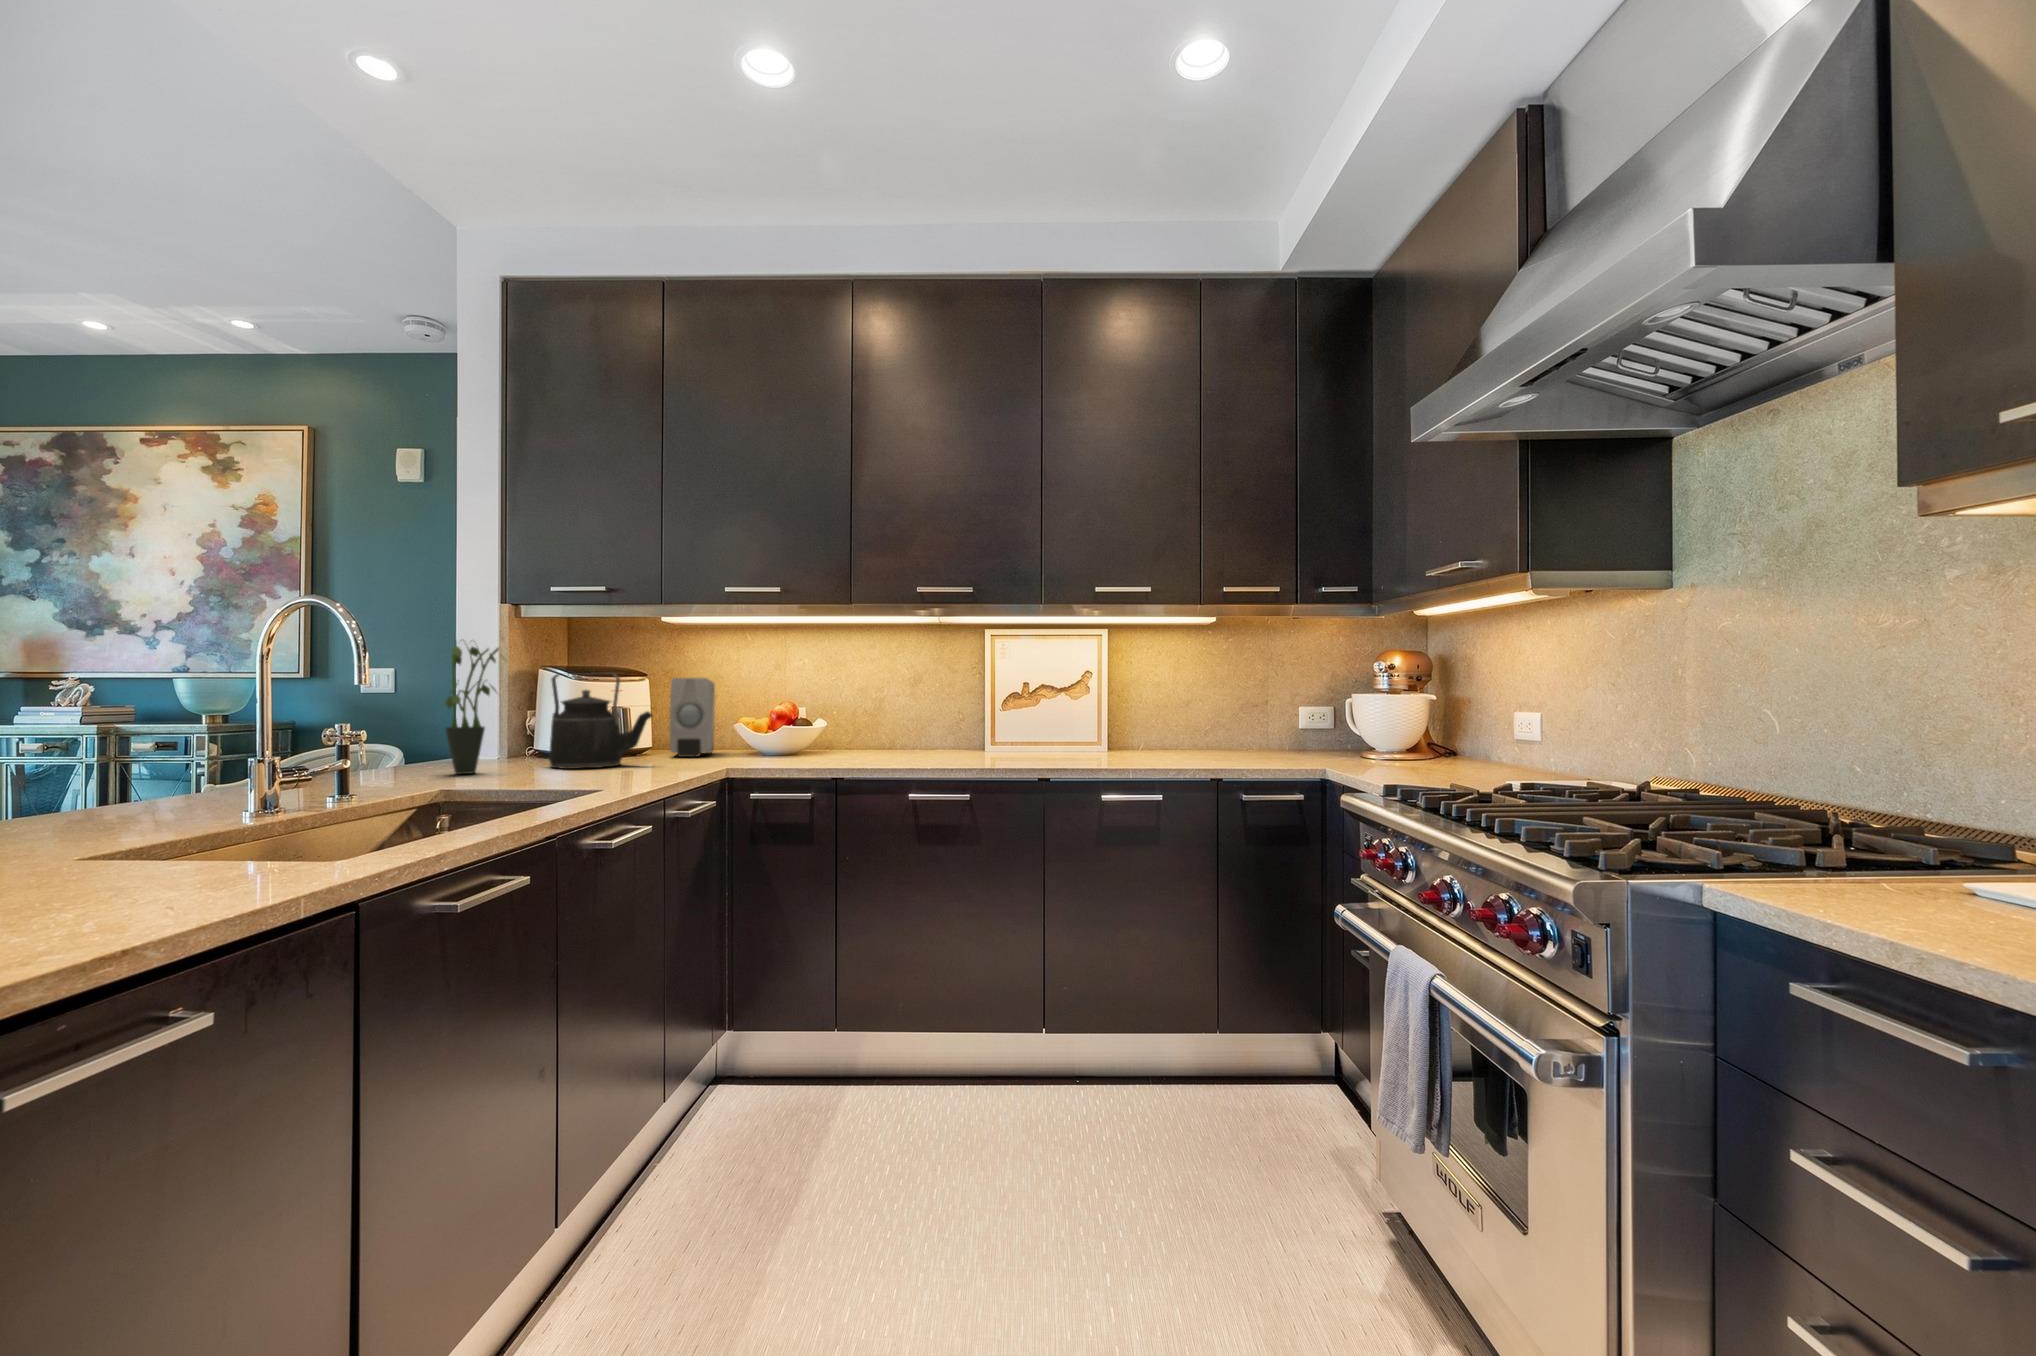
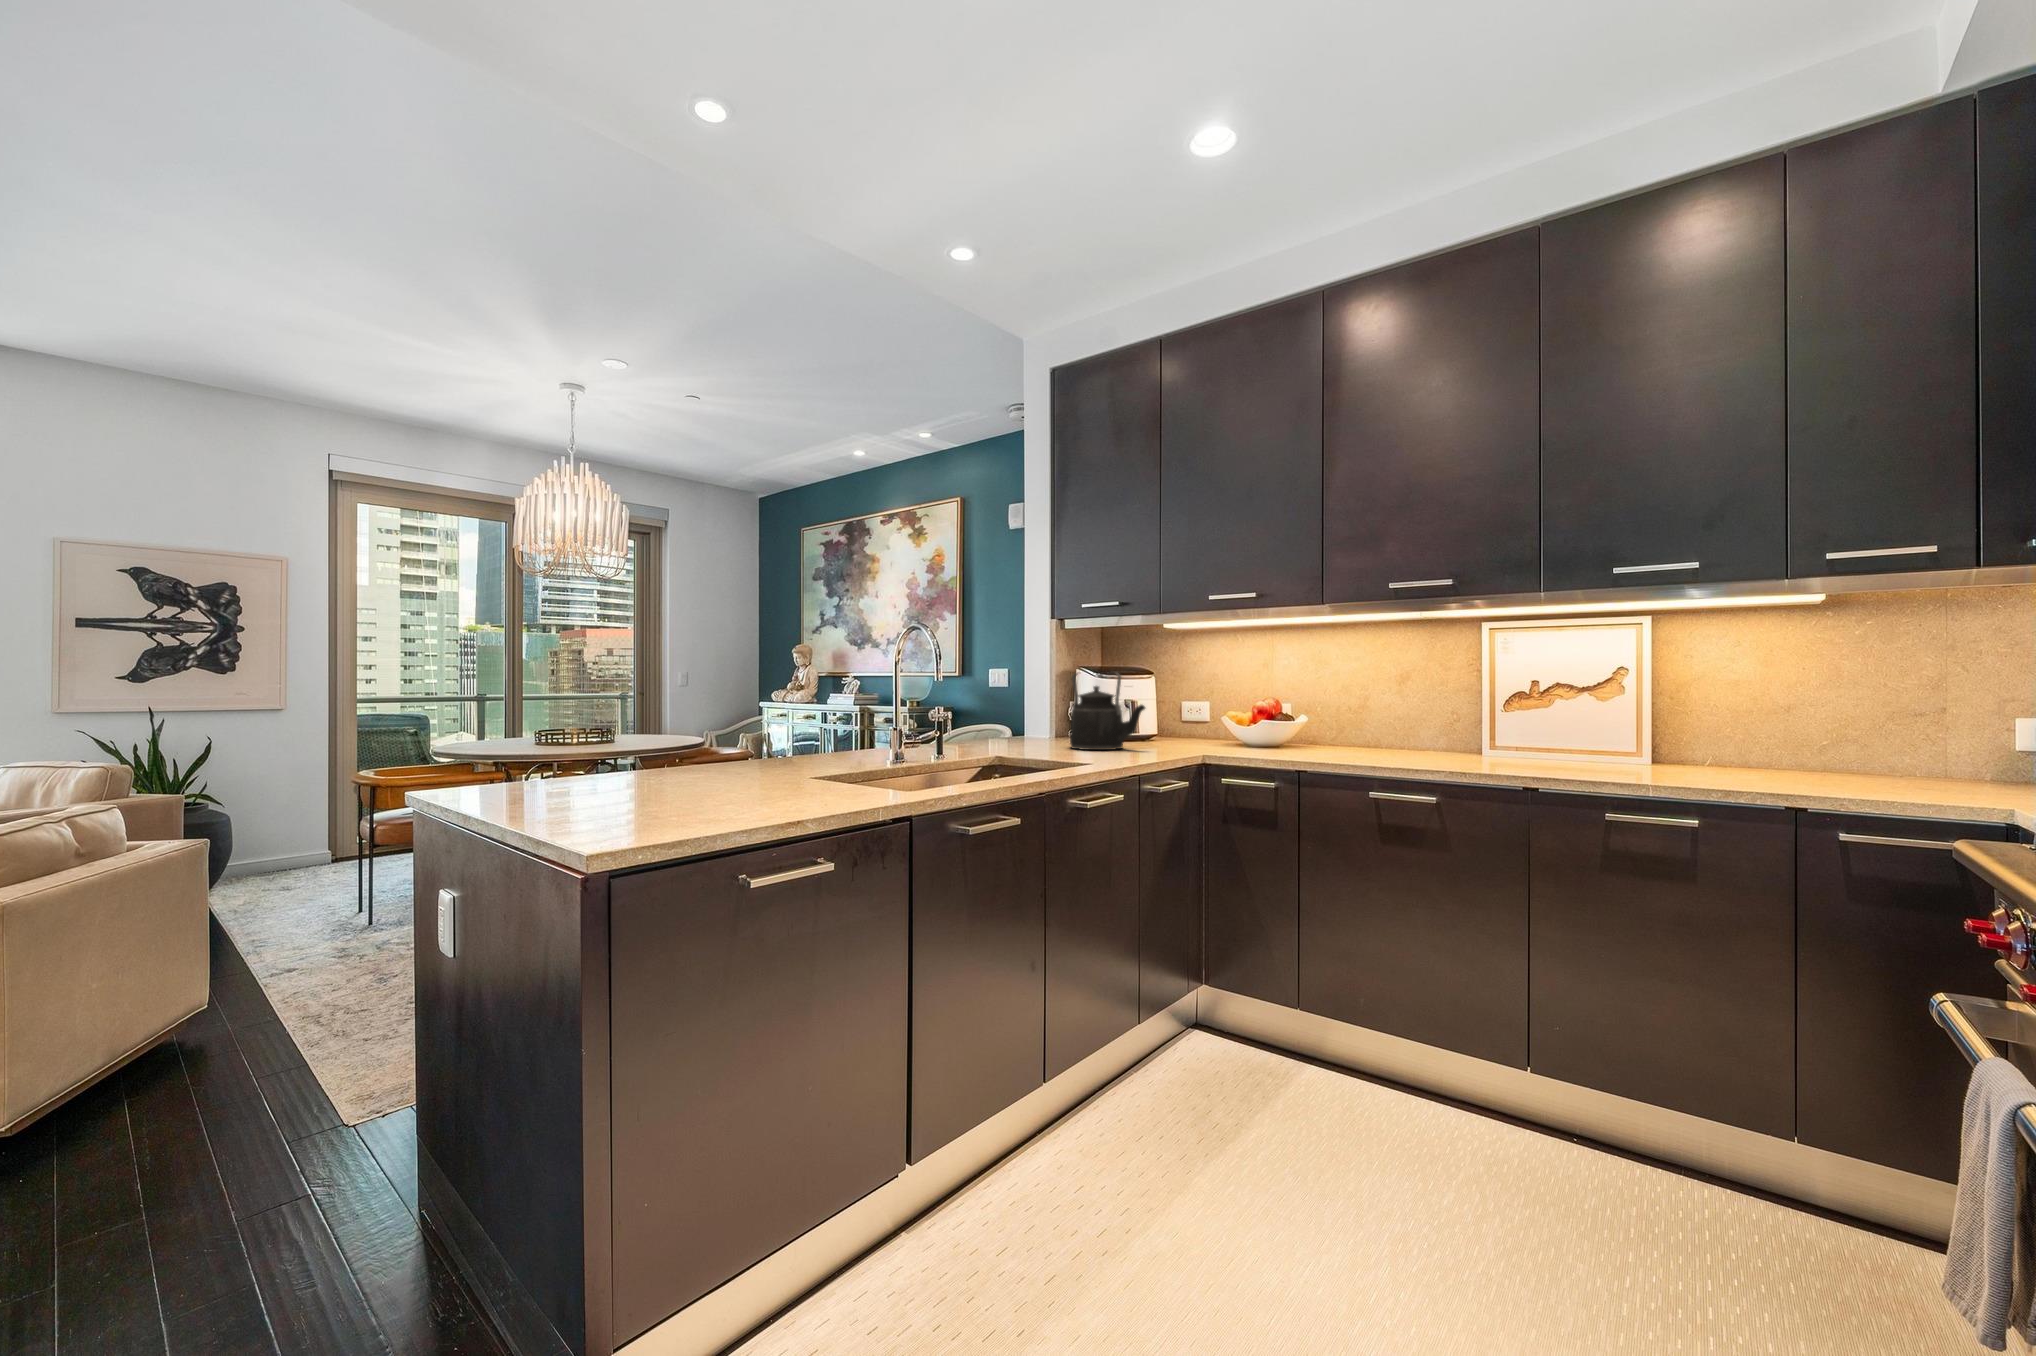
potted plant: present [445,644,499,774] -> none [995,647,1036,750]
soap dispenser: present [670,678,715,757] -> none [1168,676,1210,745]

